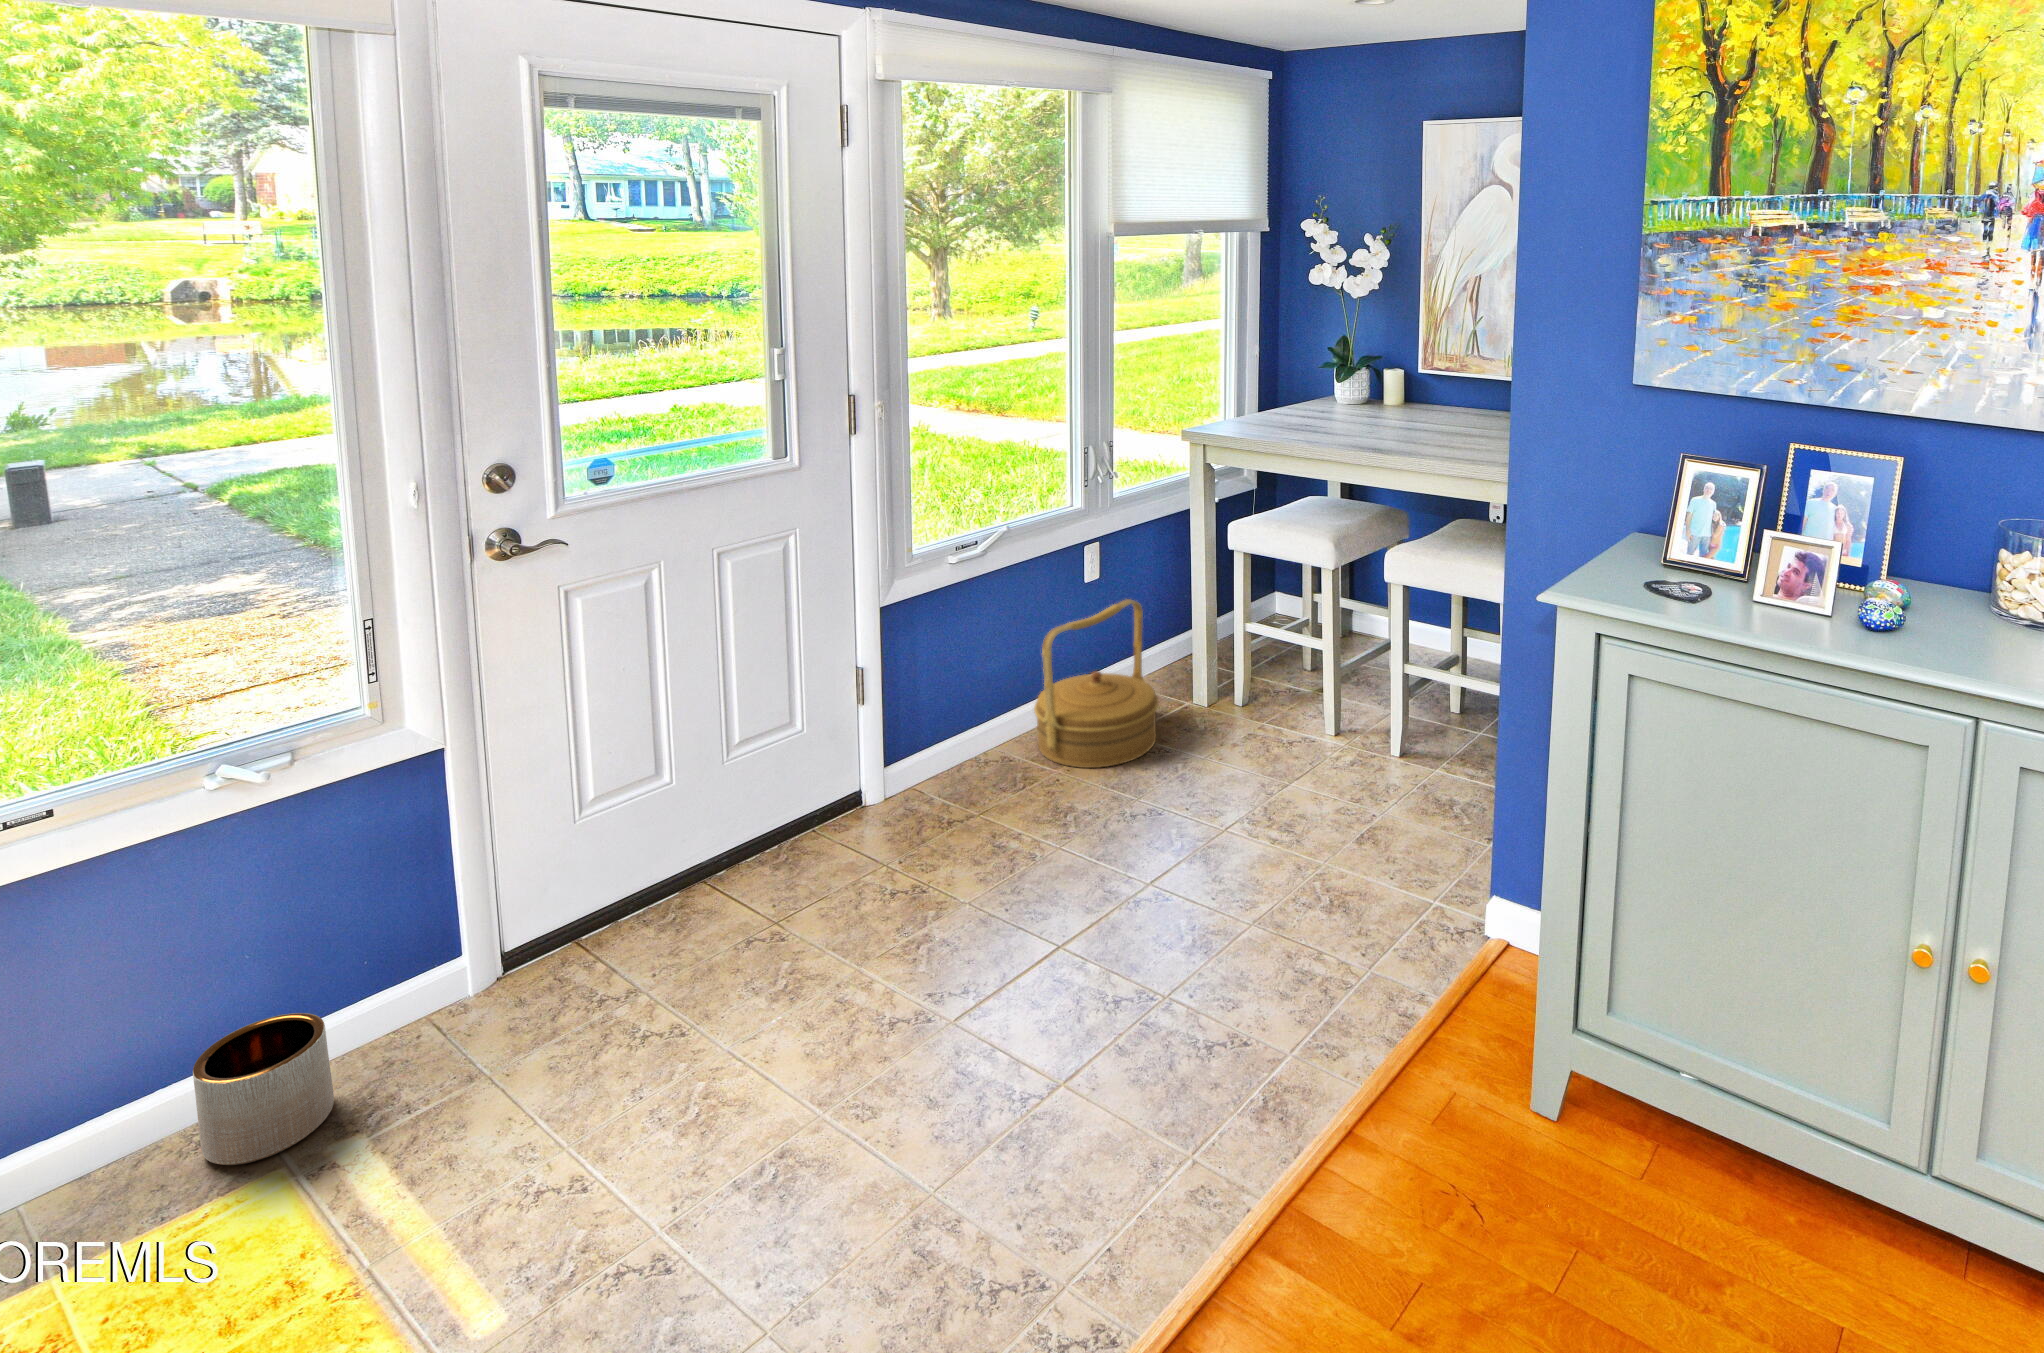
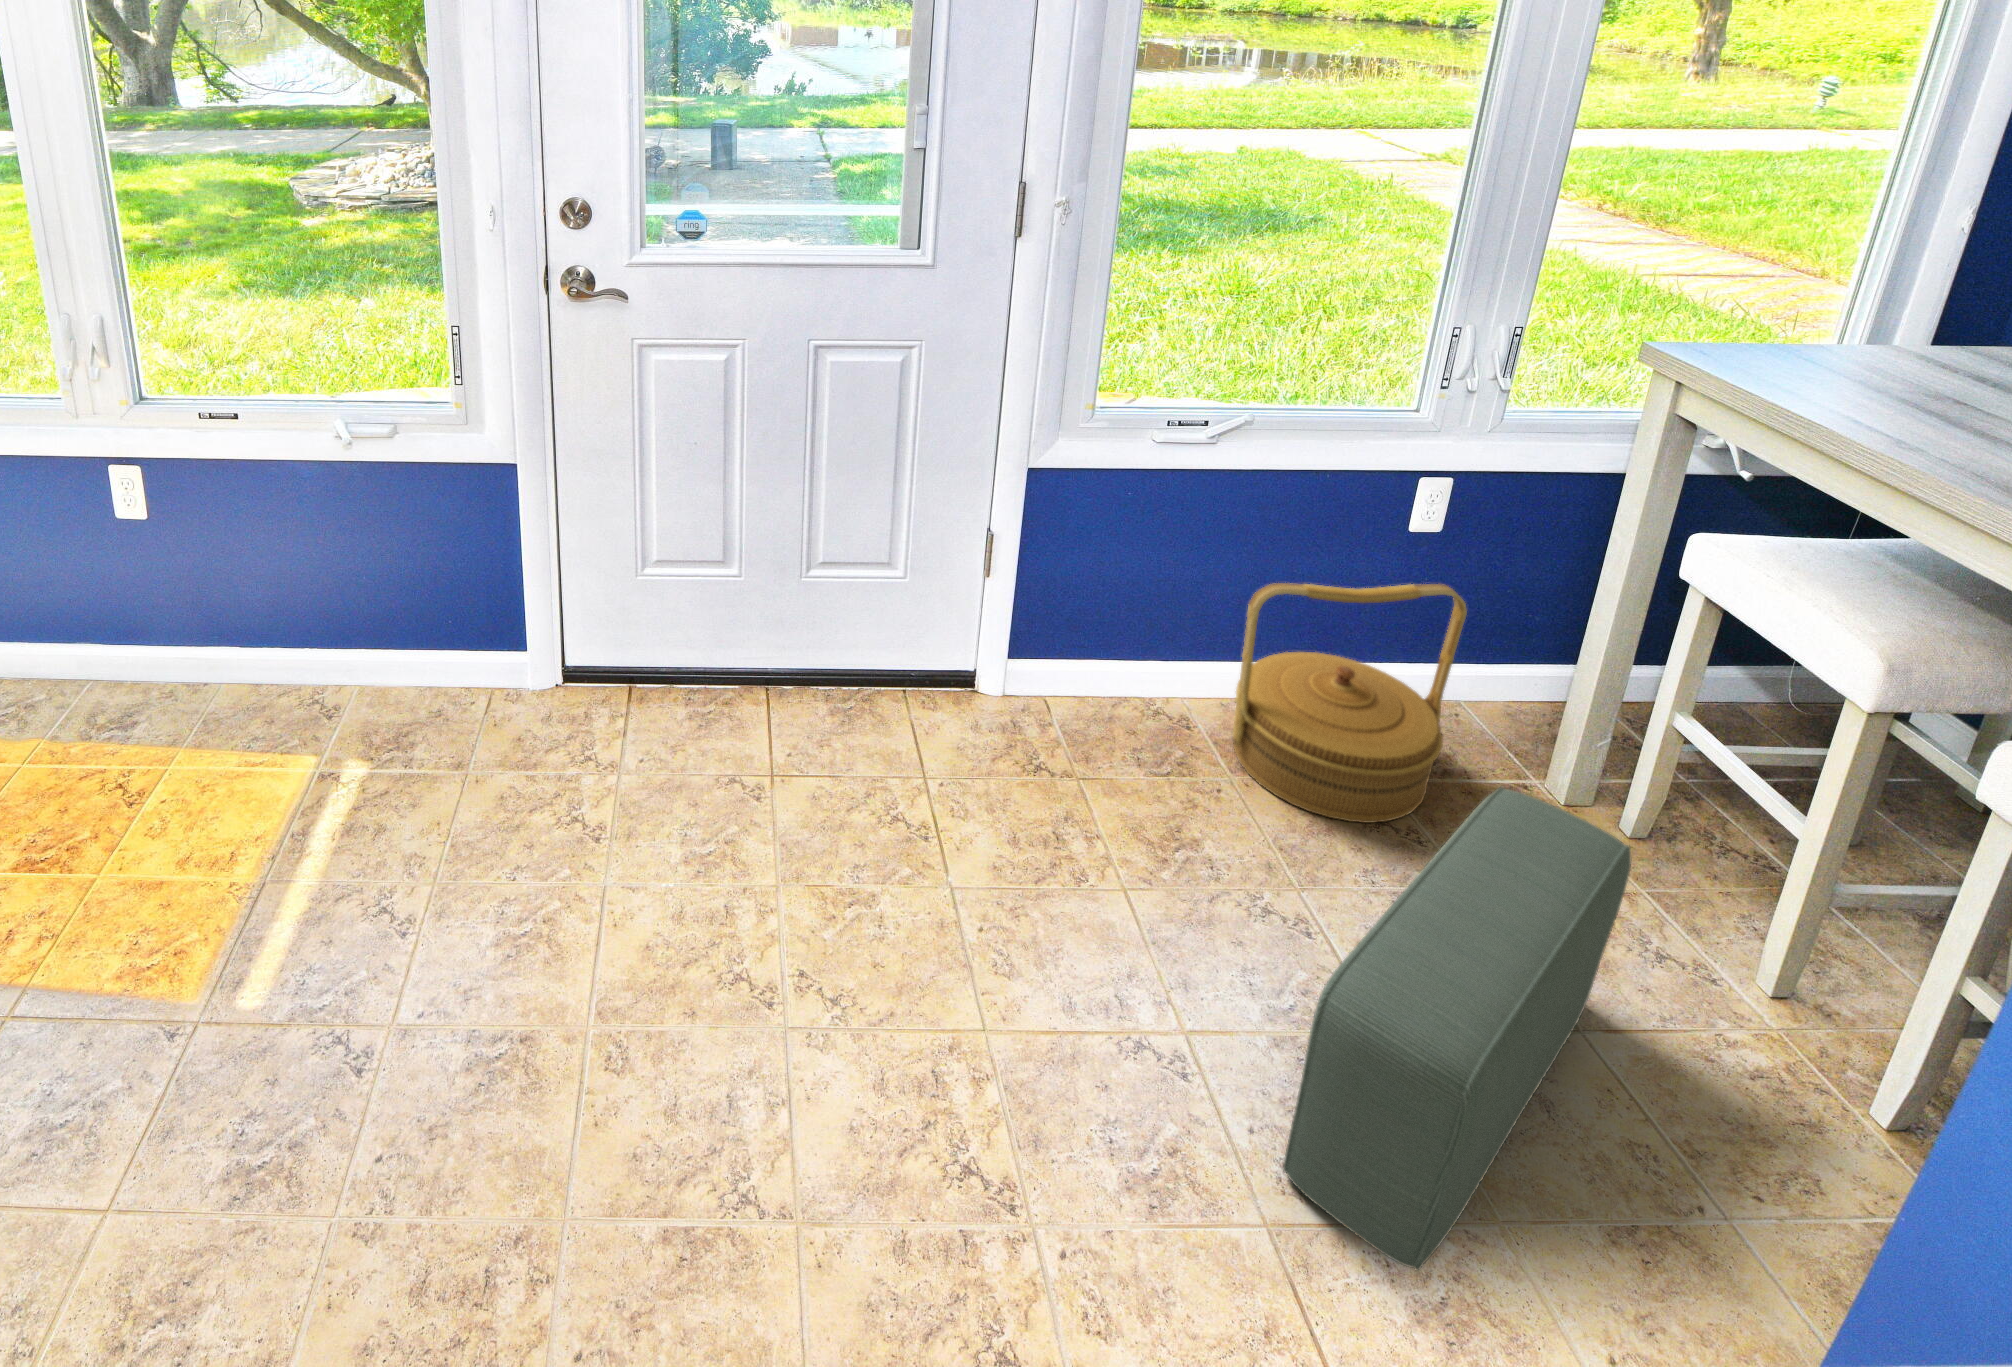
pouf: none [1218,670,1318,907] -> present [1283,787,1632,1271]
planter: present [193,1013,334,1165] -> none [297,628,394,742]

